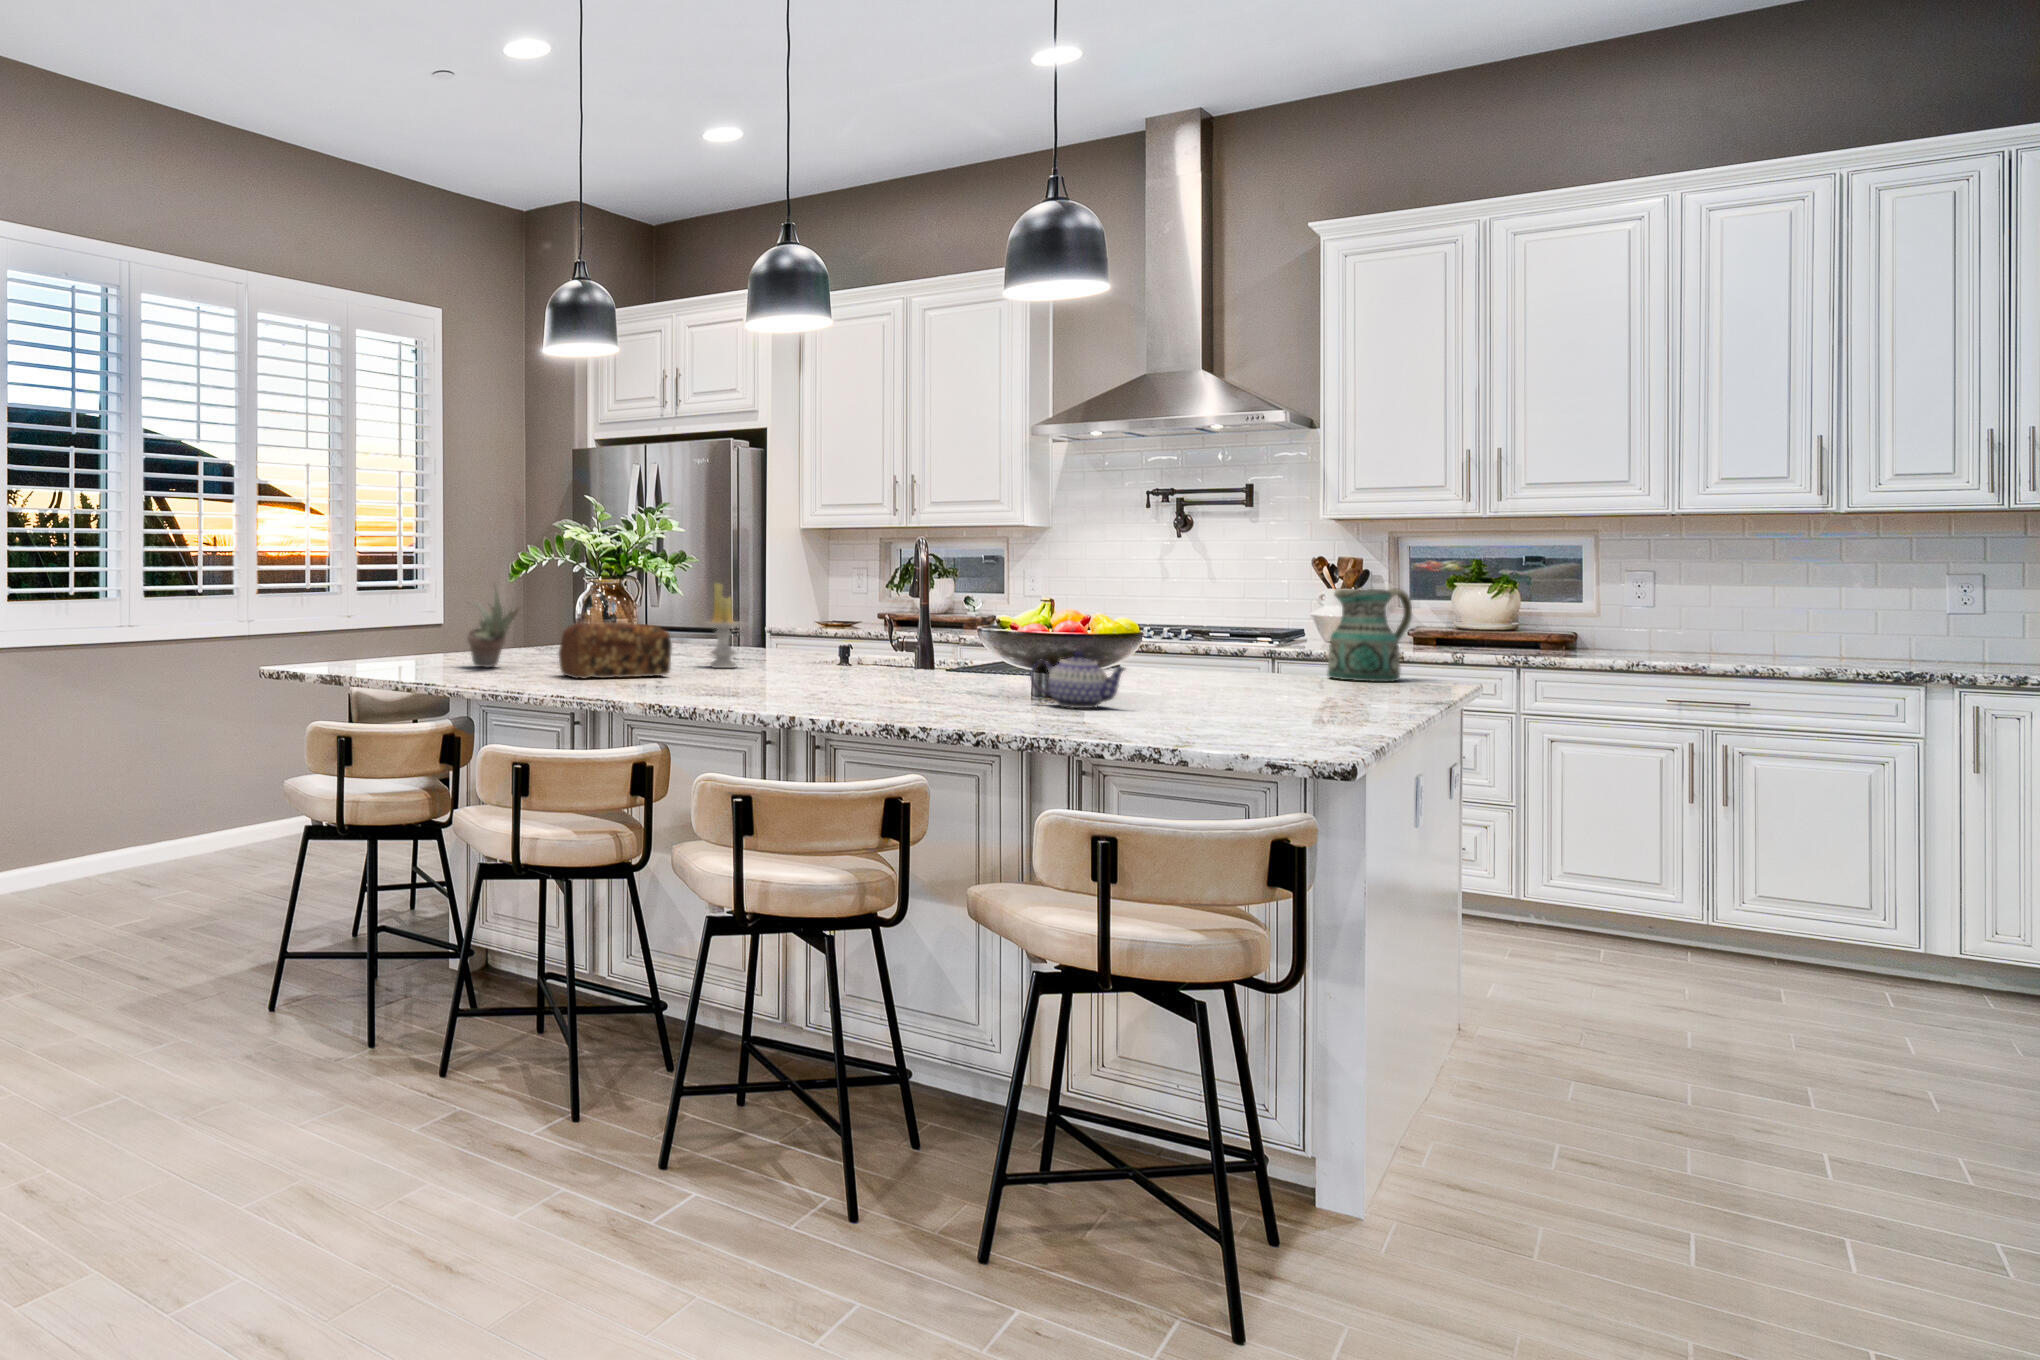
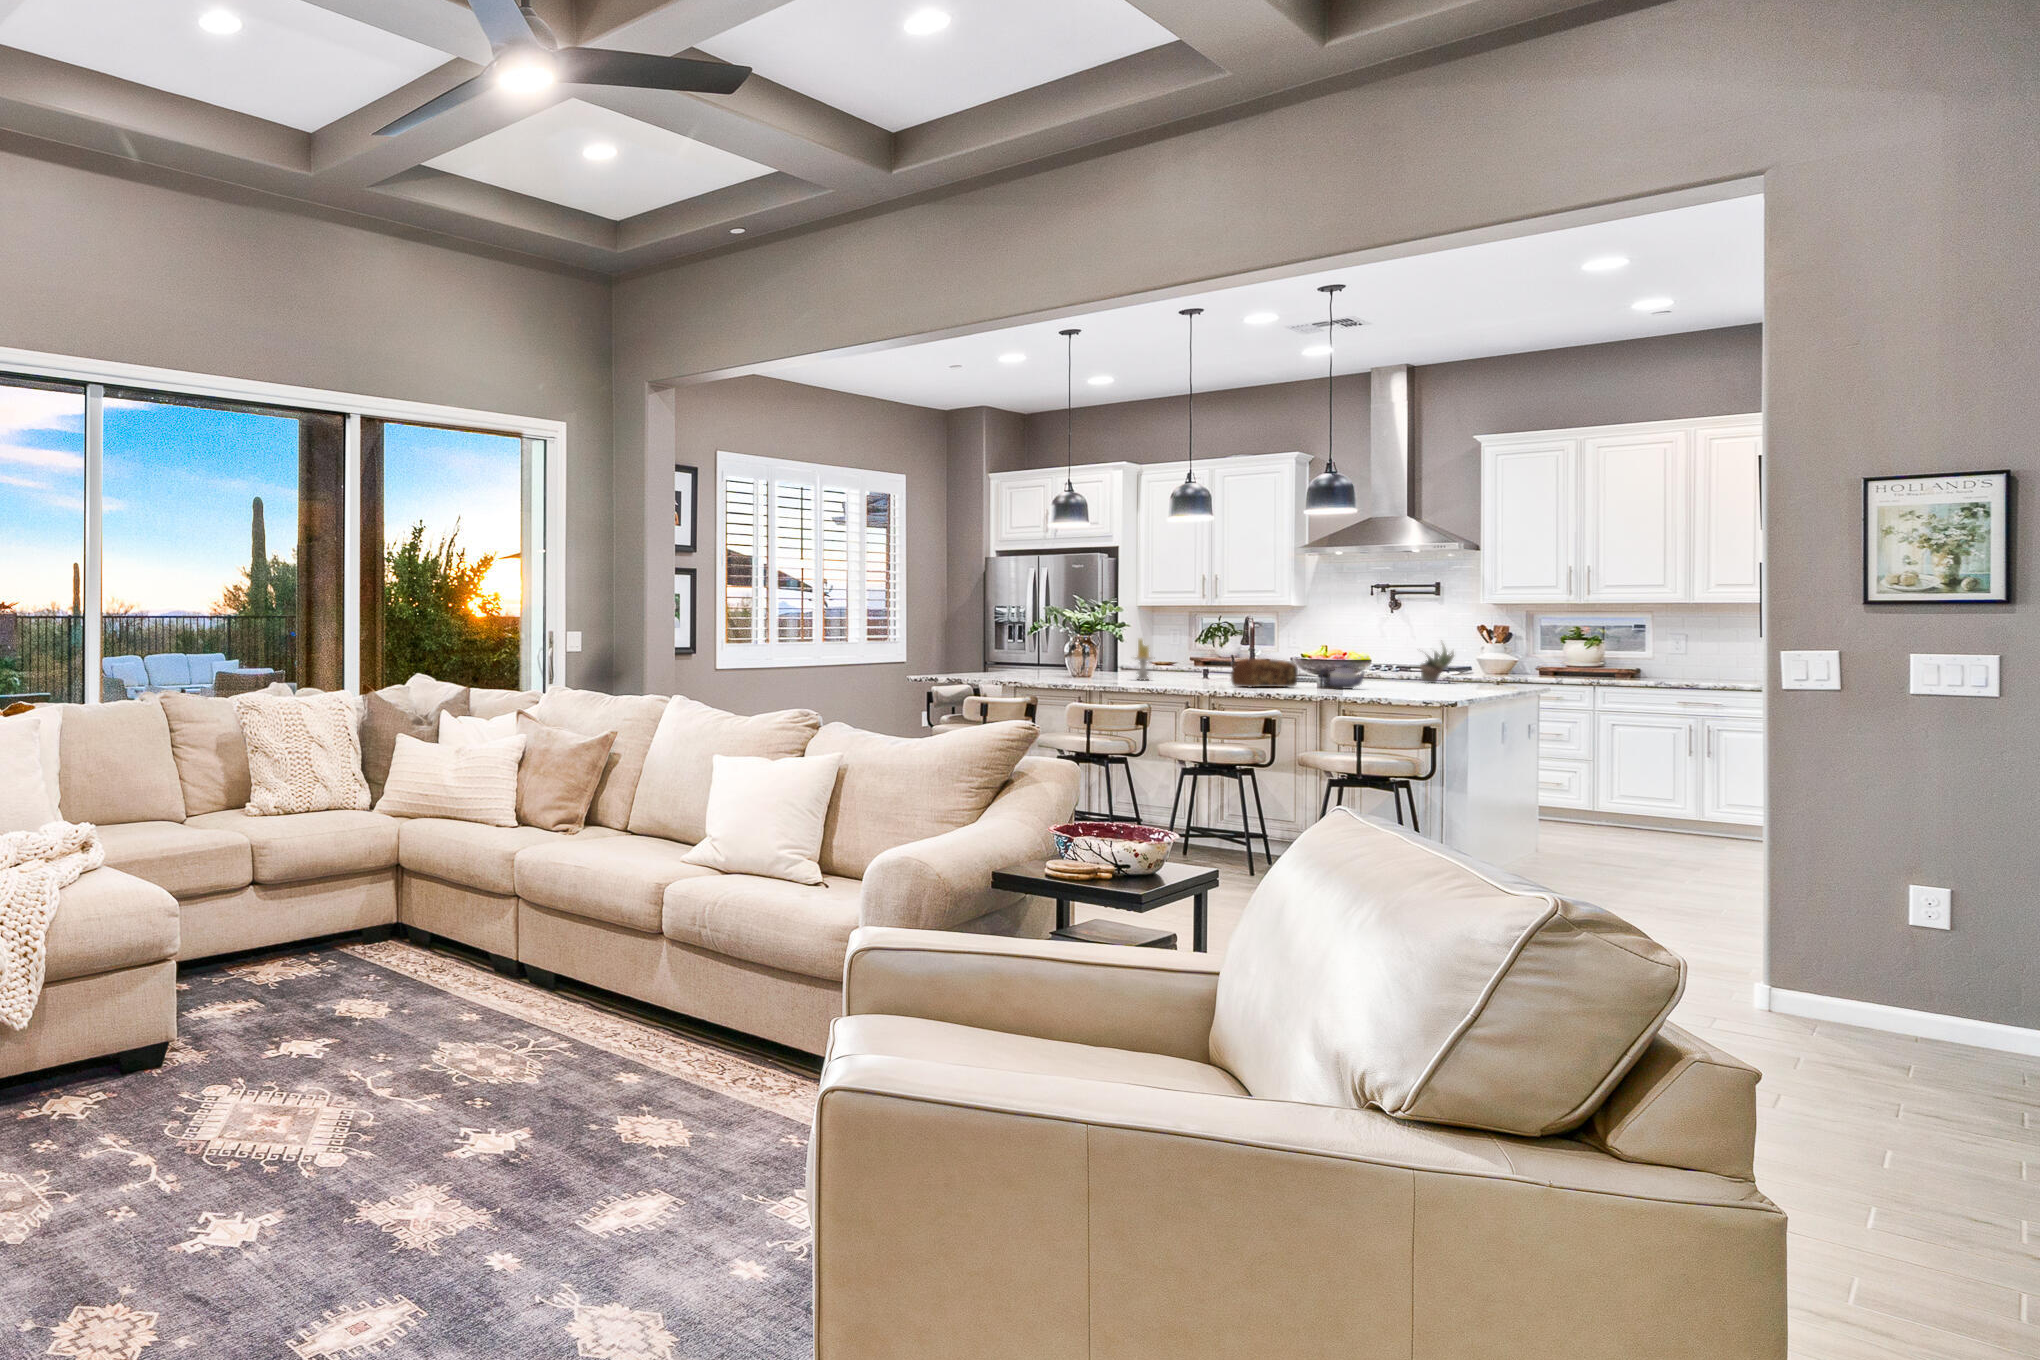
succulent plant: present [467,584,519,667] -> present [1420,645,1454,683]
ceramic pitcher: present [1327,588,1412,682] -> none [1472,640,1519,686]
bread loaf: present [559,622,672,679] -> present [1231,658,1298,688]

